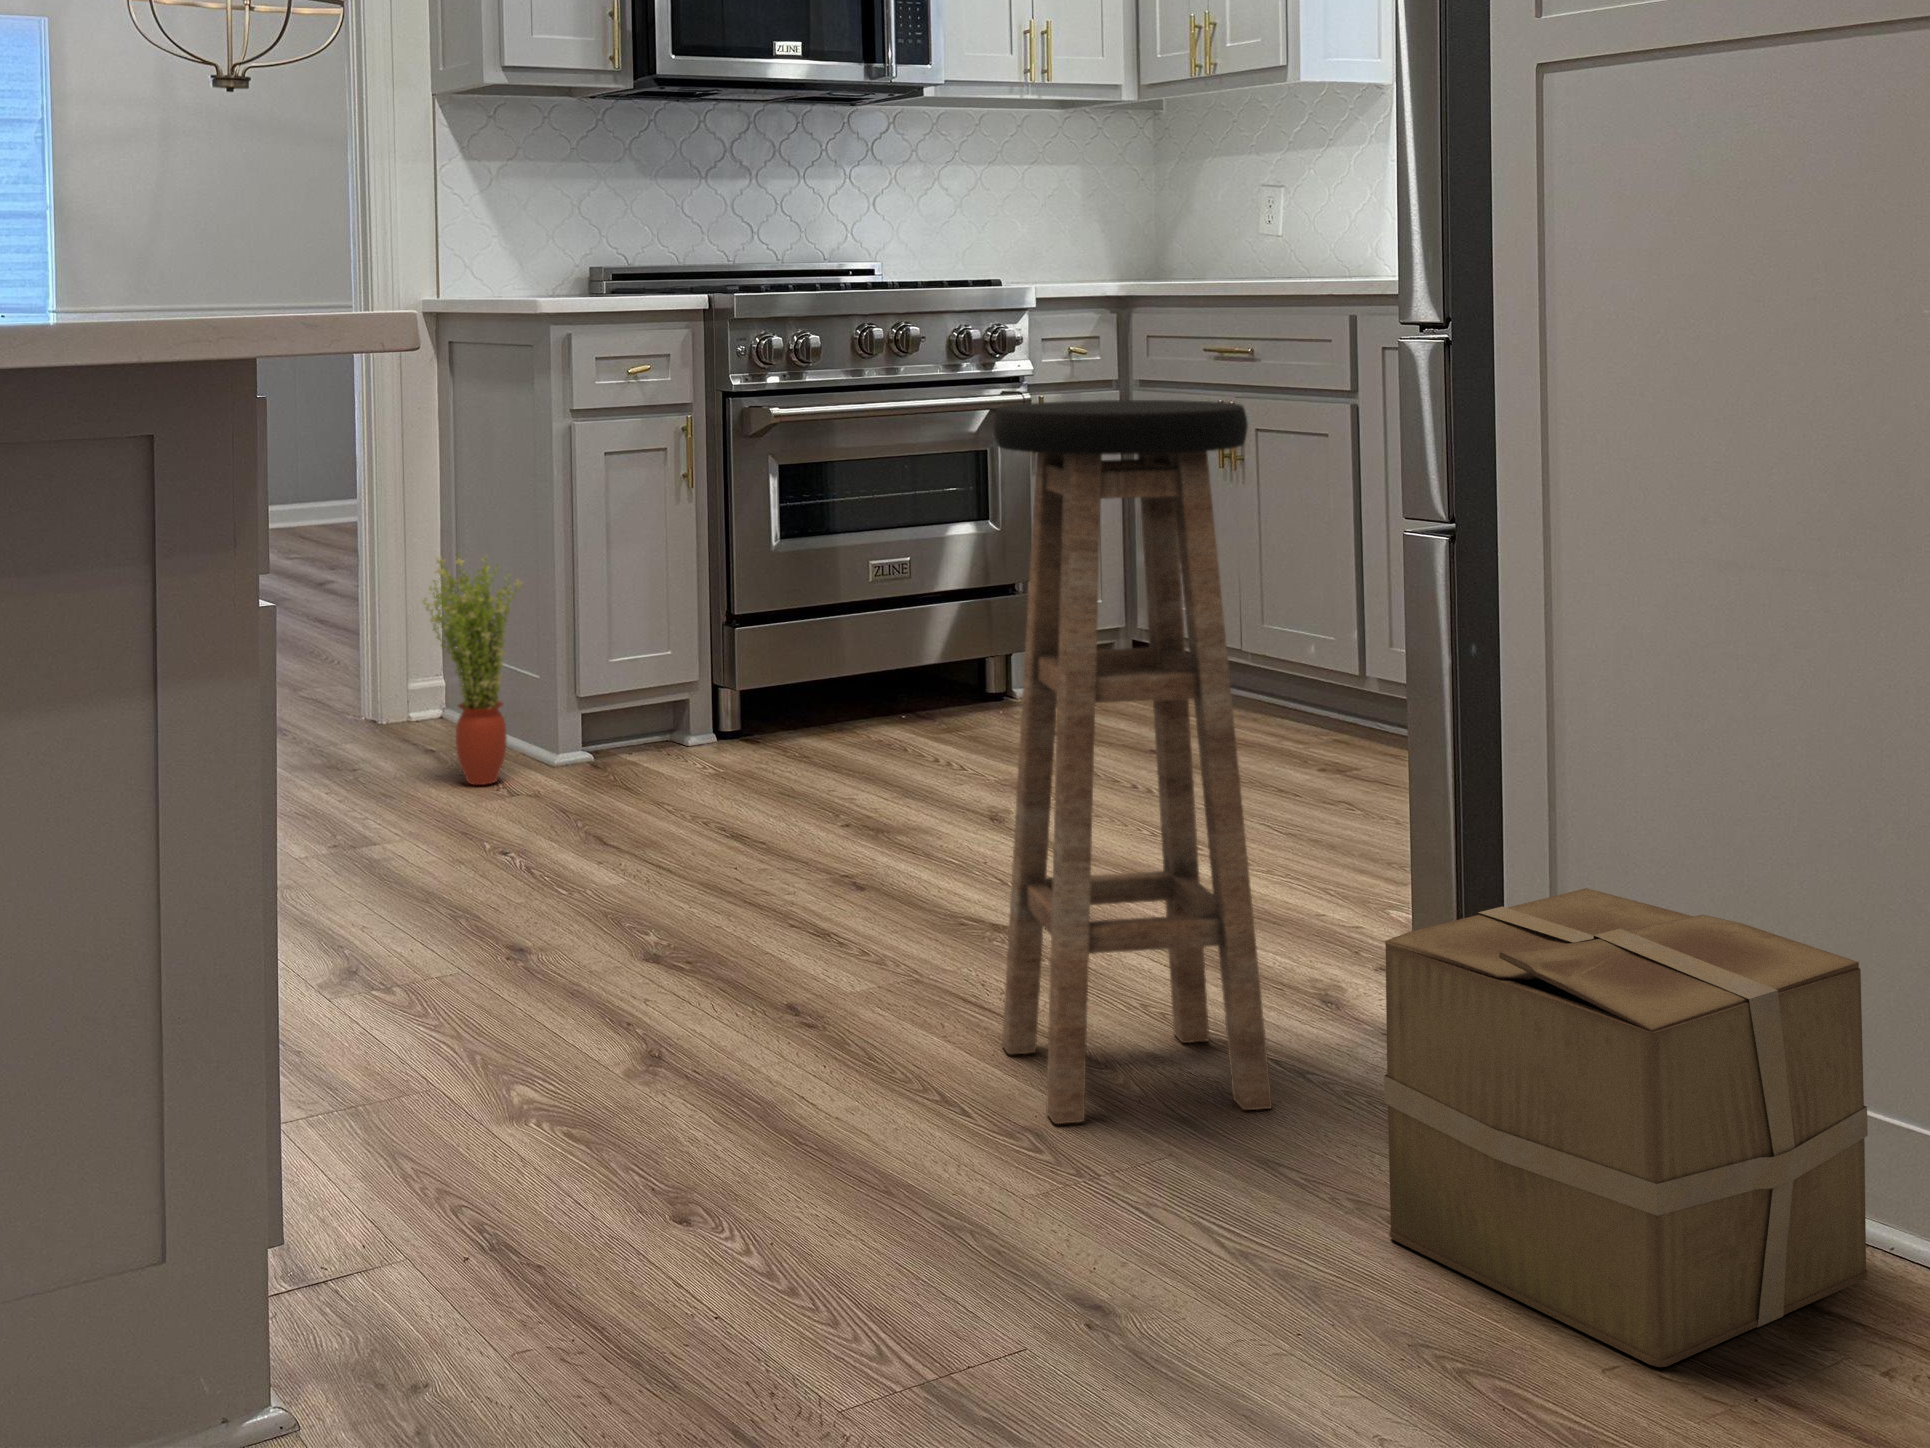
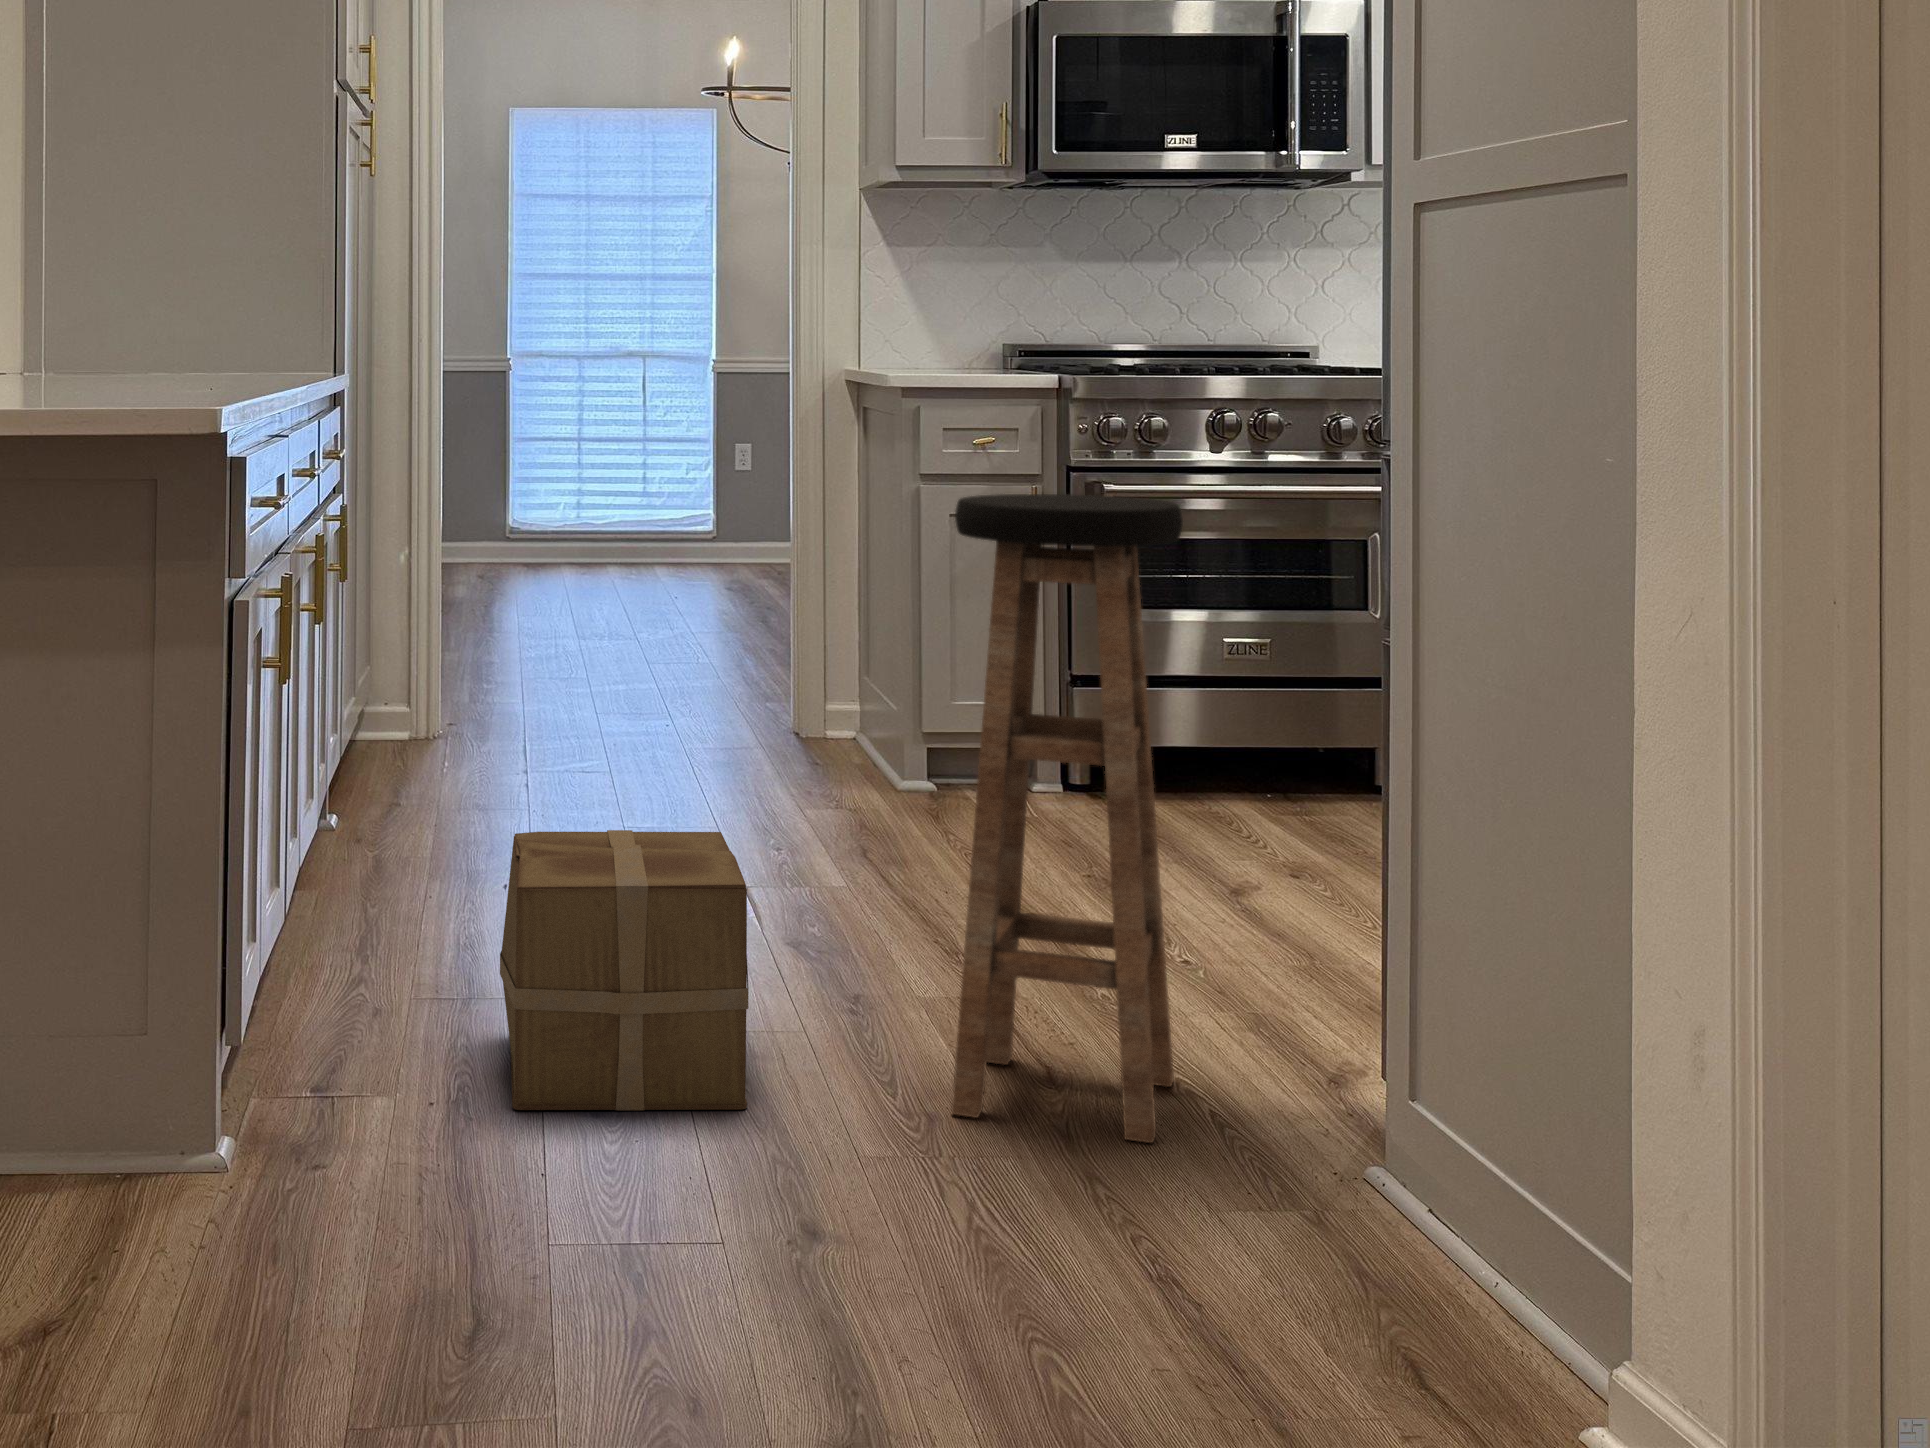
potted plant: present [422,554,522,785] -> none [771,593,859,797]
cardboard box: present [1384,888,1868,1367] -> present [500,830,749,1110]

